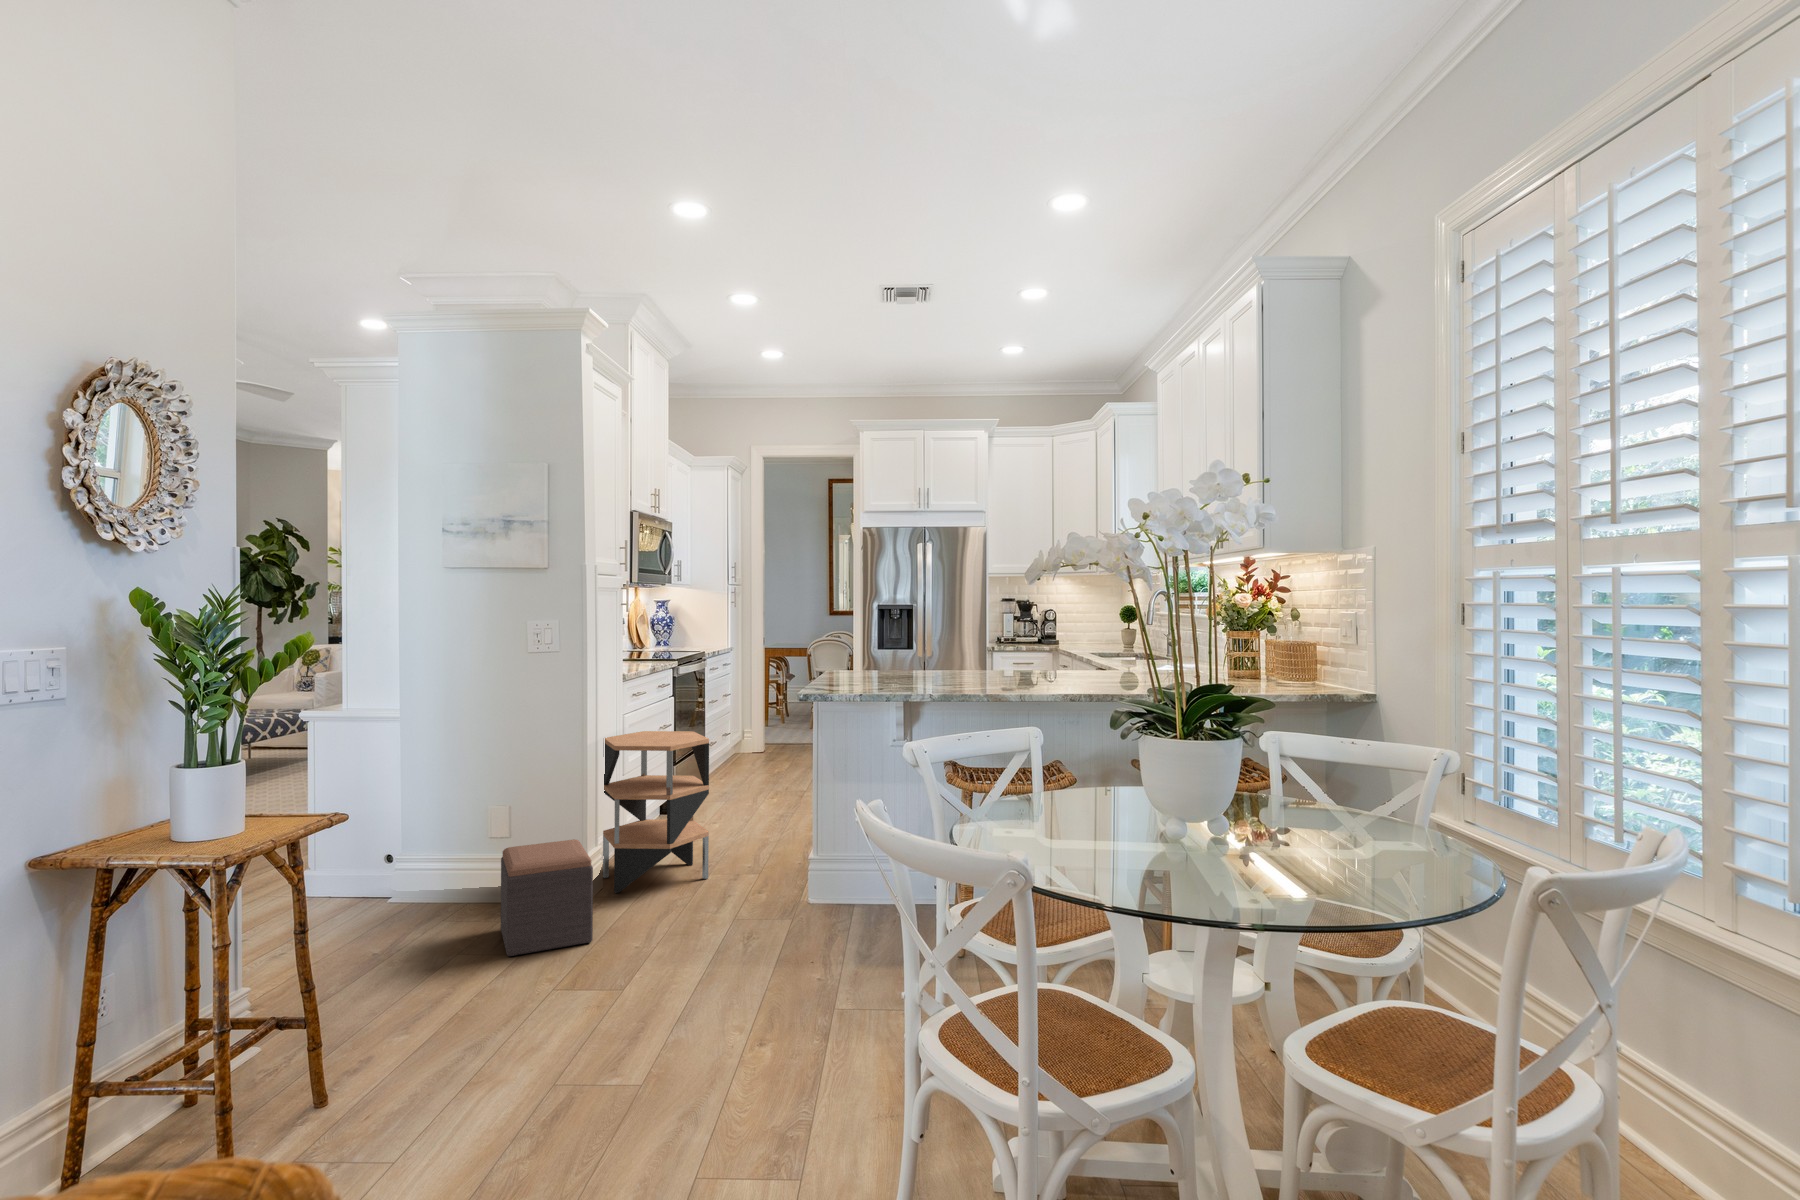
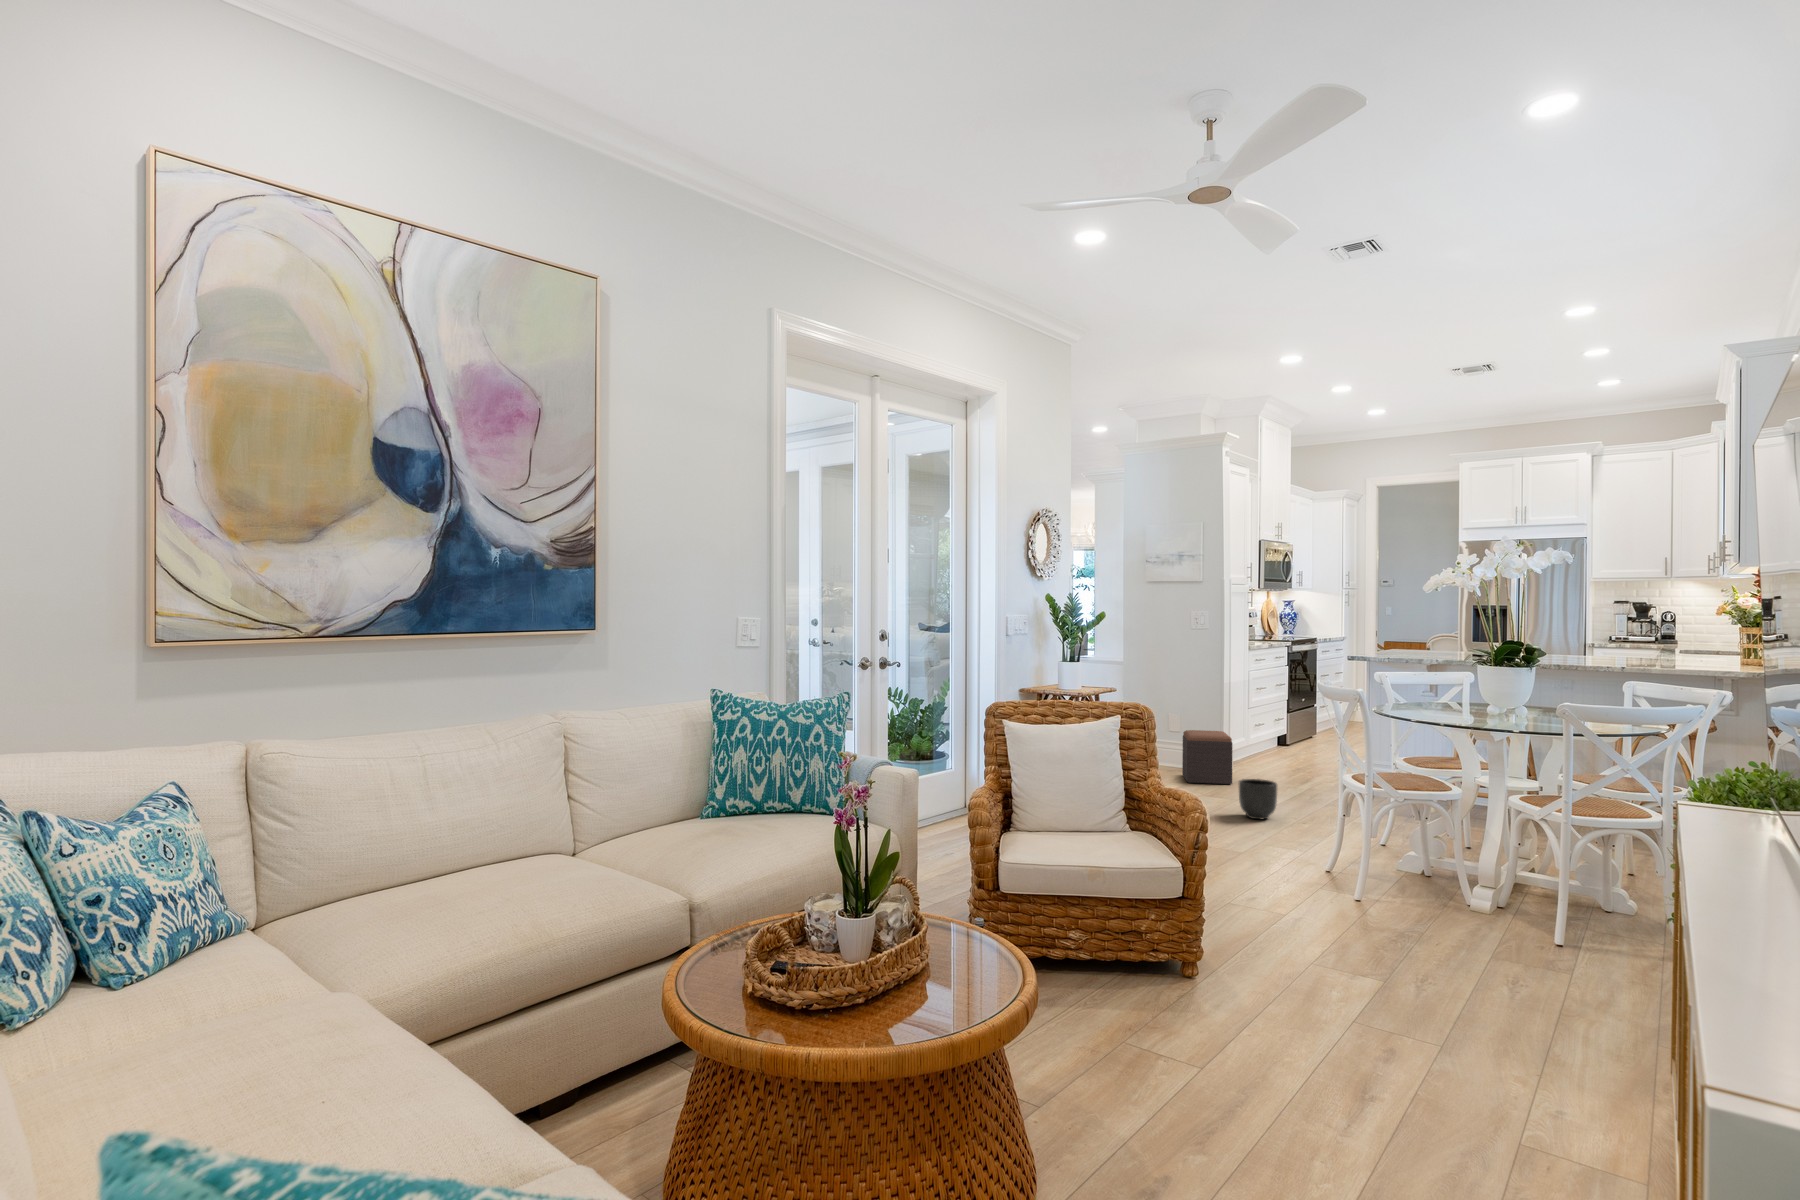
side table: present [603,731,709,893] -> none [1239,681,1307,774]
planter: none [609,980,687,1079] -> present [1239,779,1277,819]

